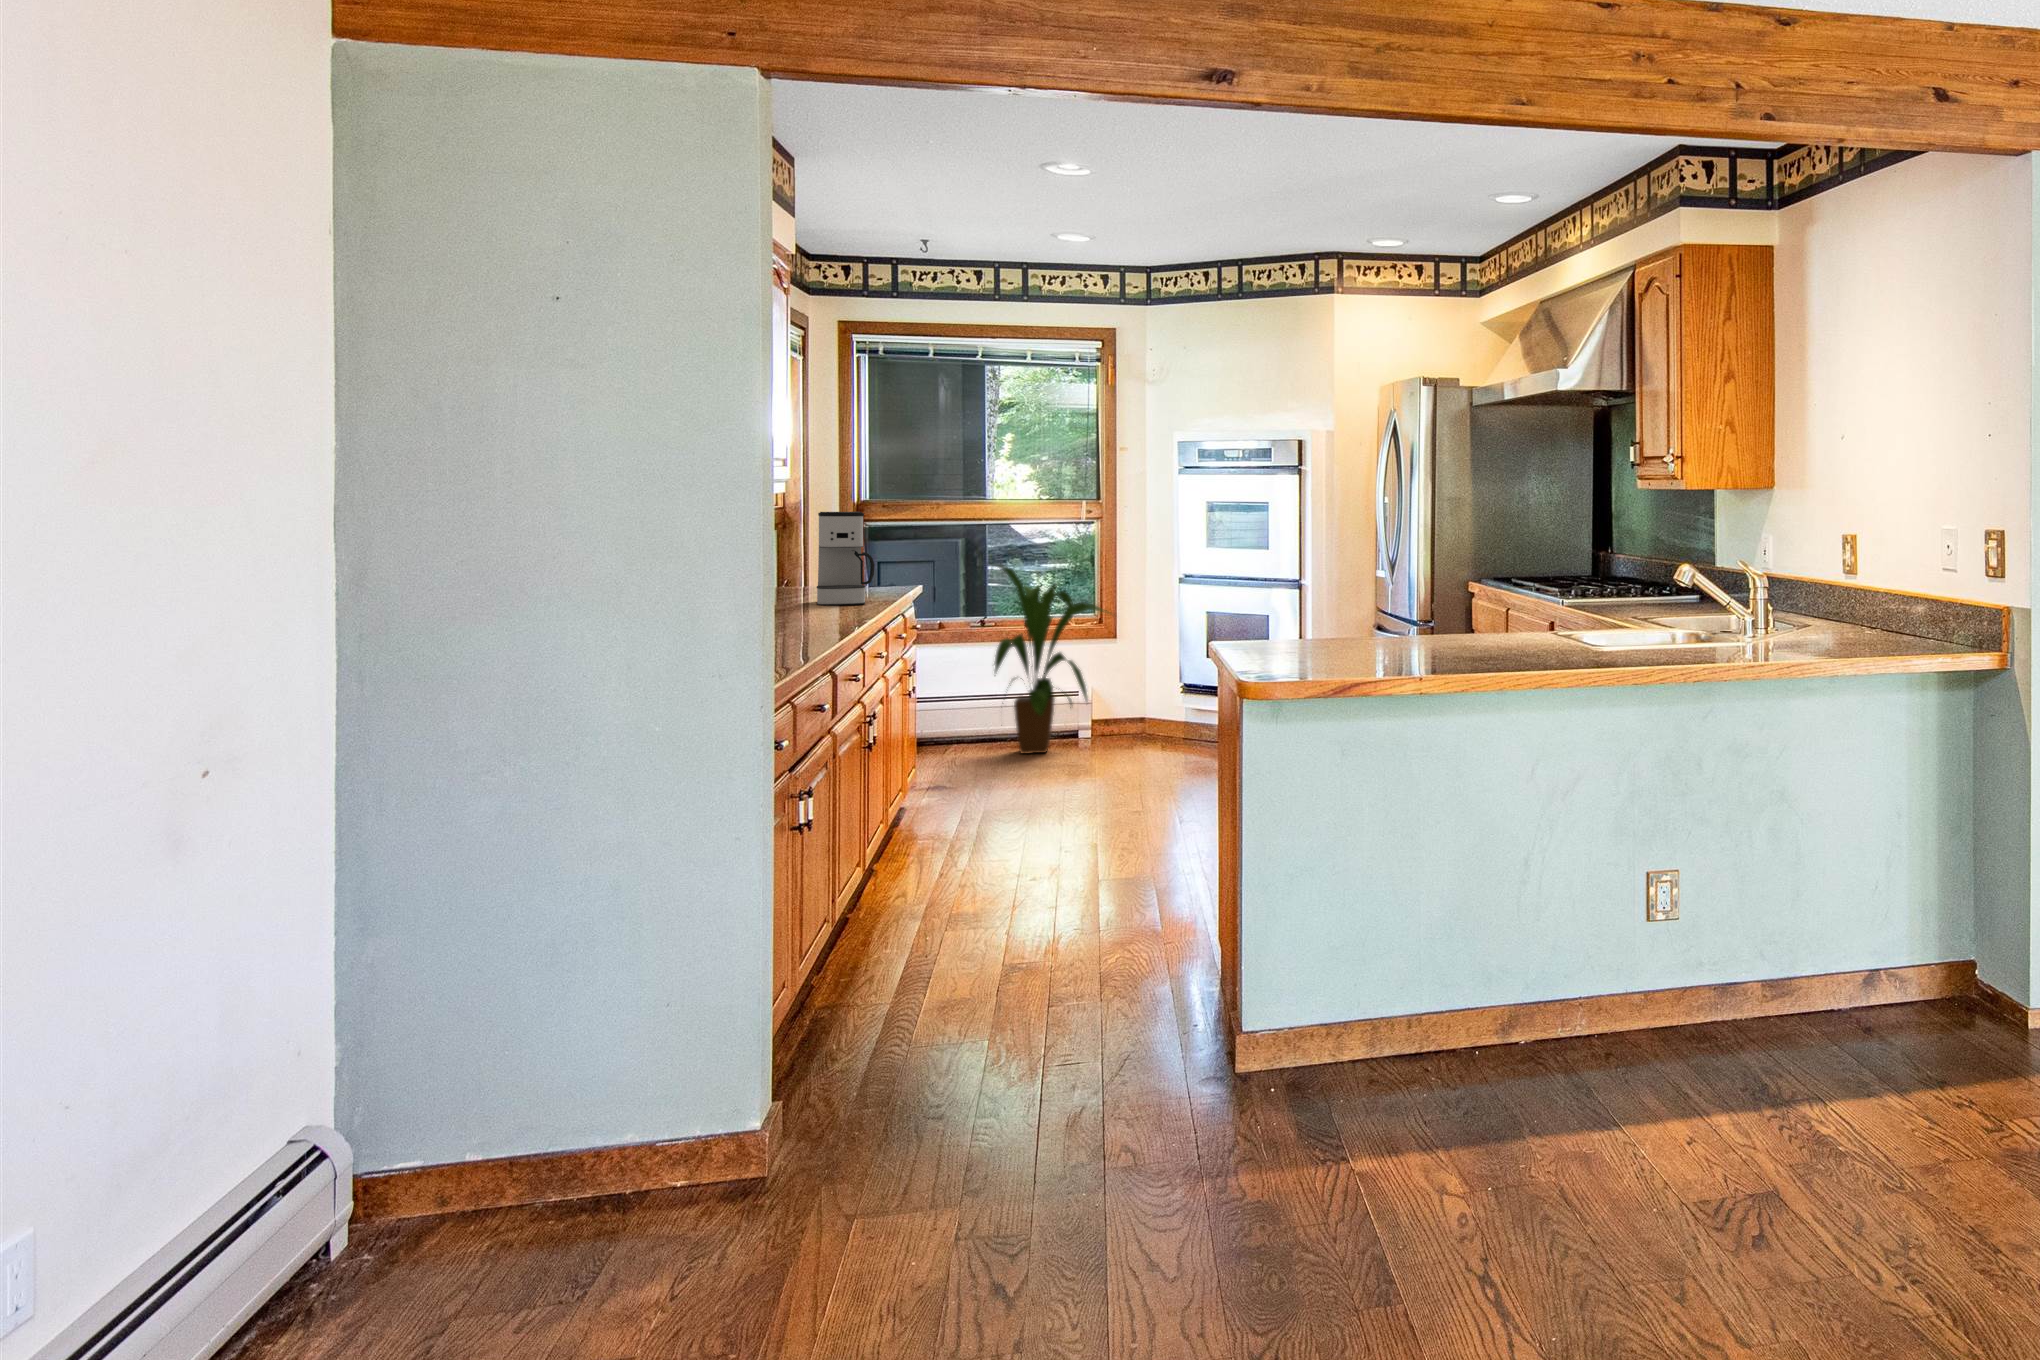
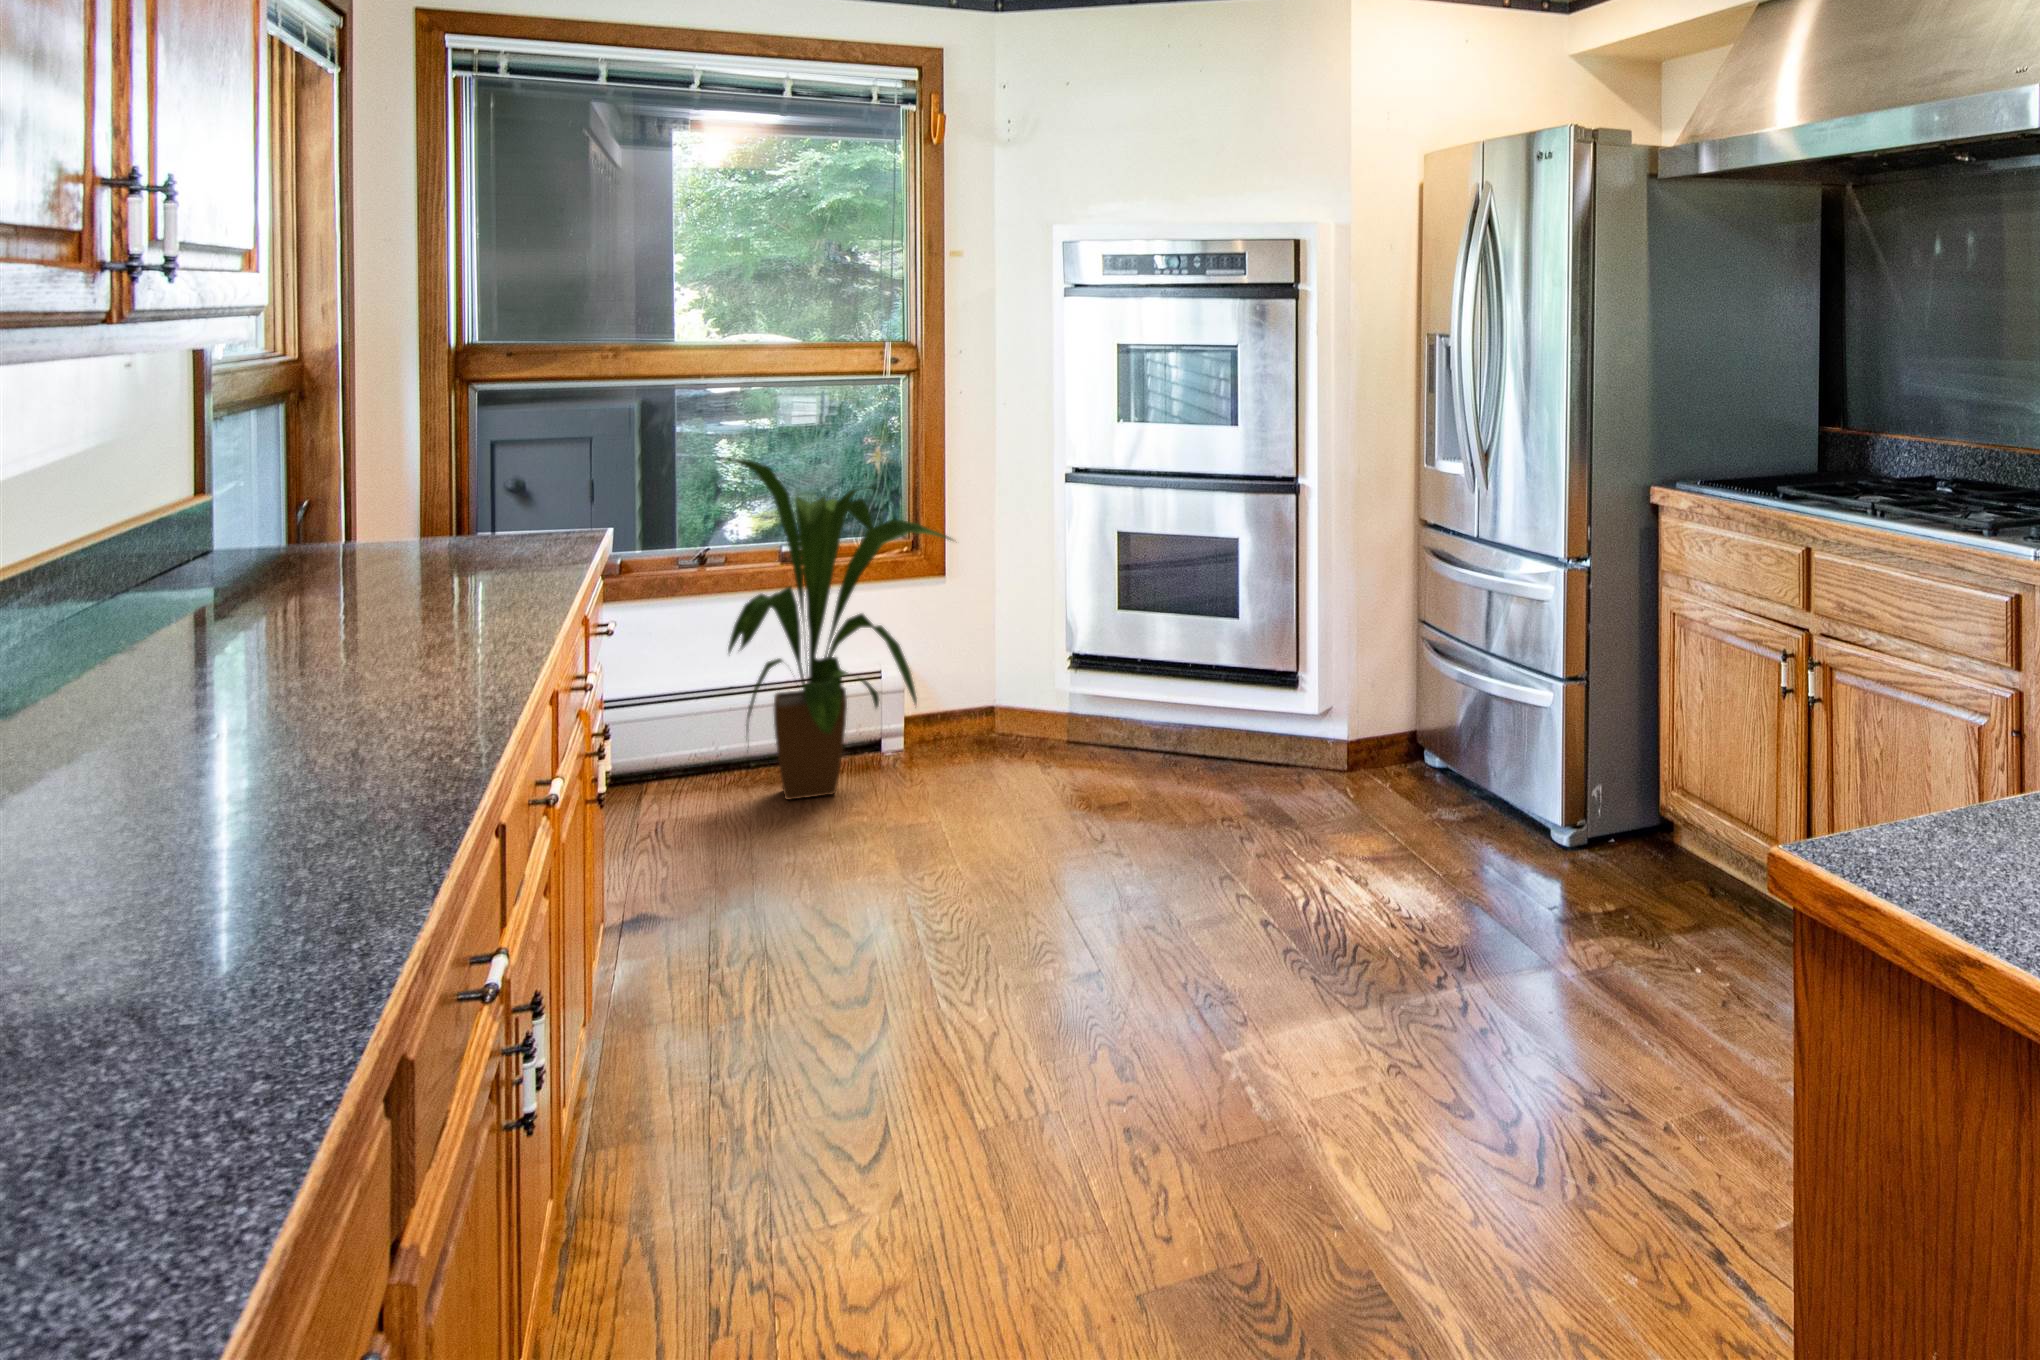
coffee maker: present [817,512,874,605] -> none [354,374,500,594]

